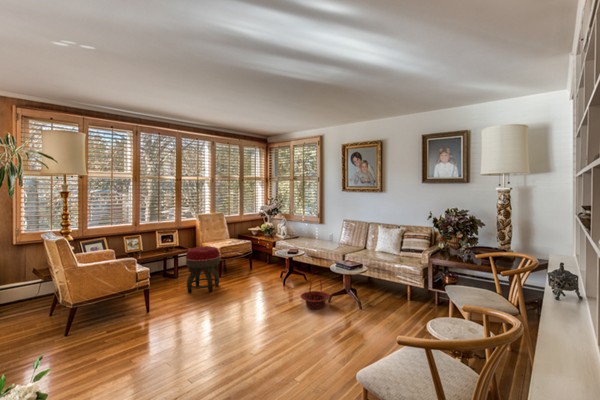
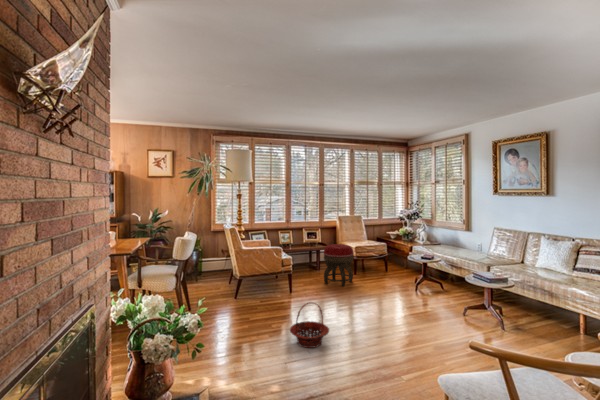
basket: present [301,275,331,309] -> present [290,302,329,348]

